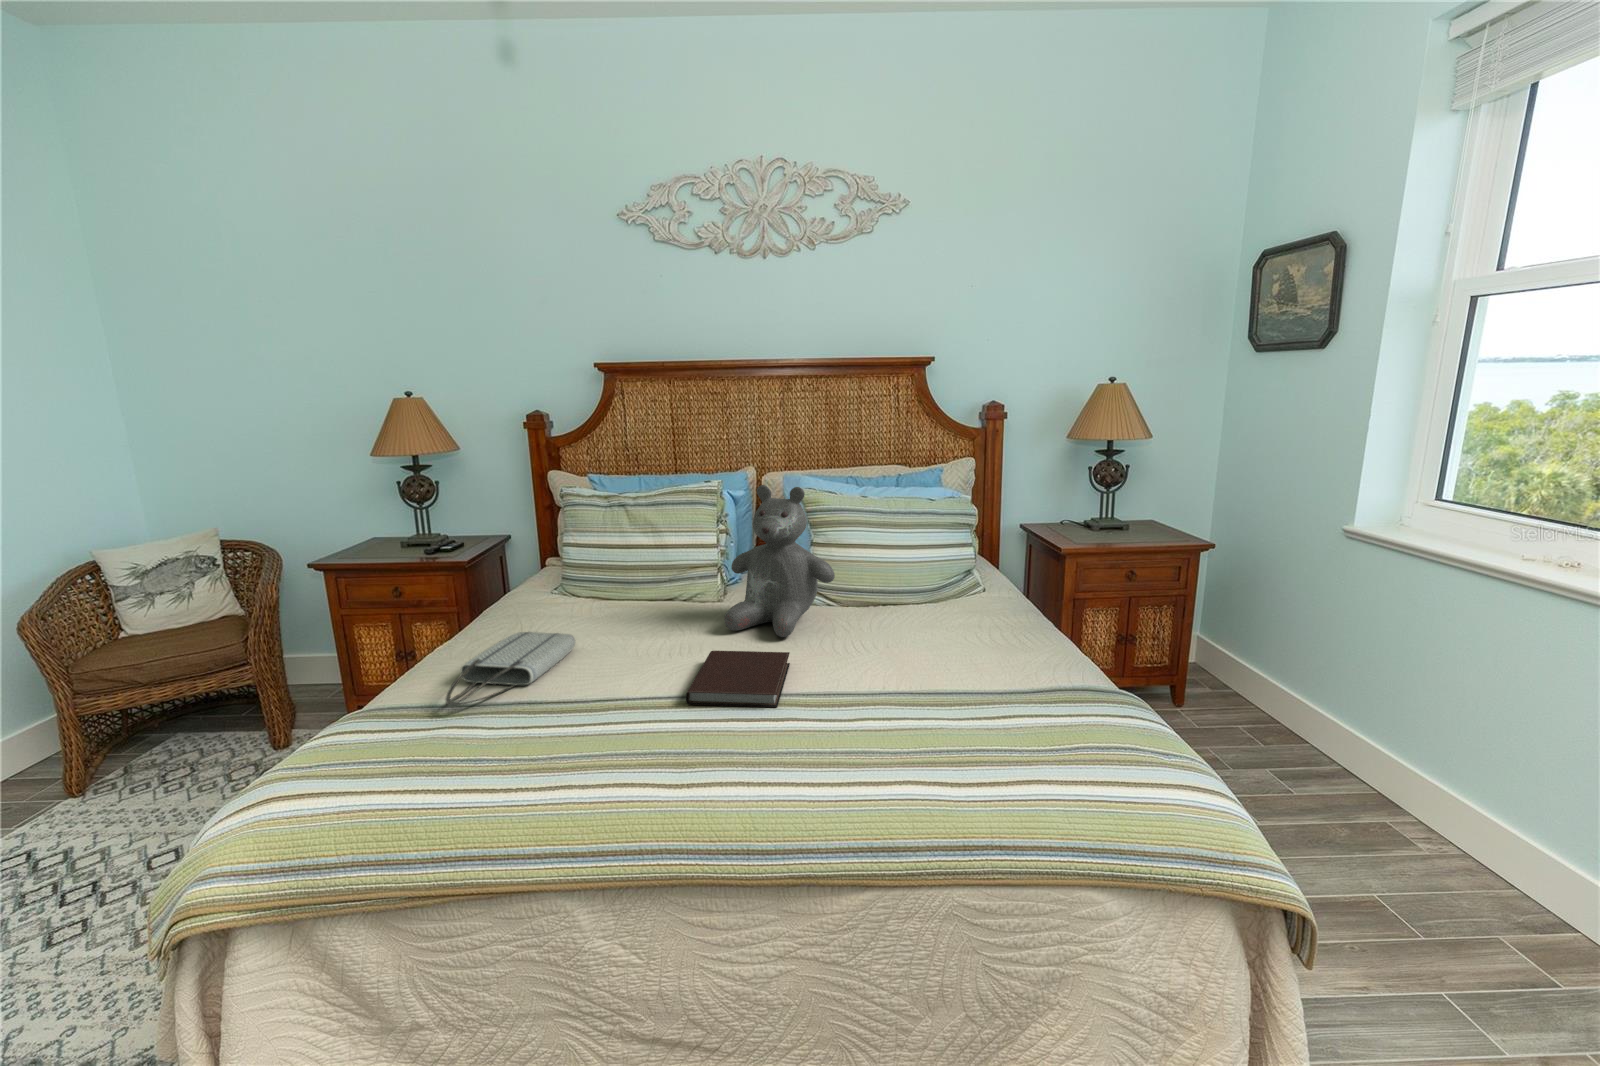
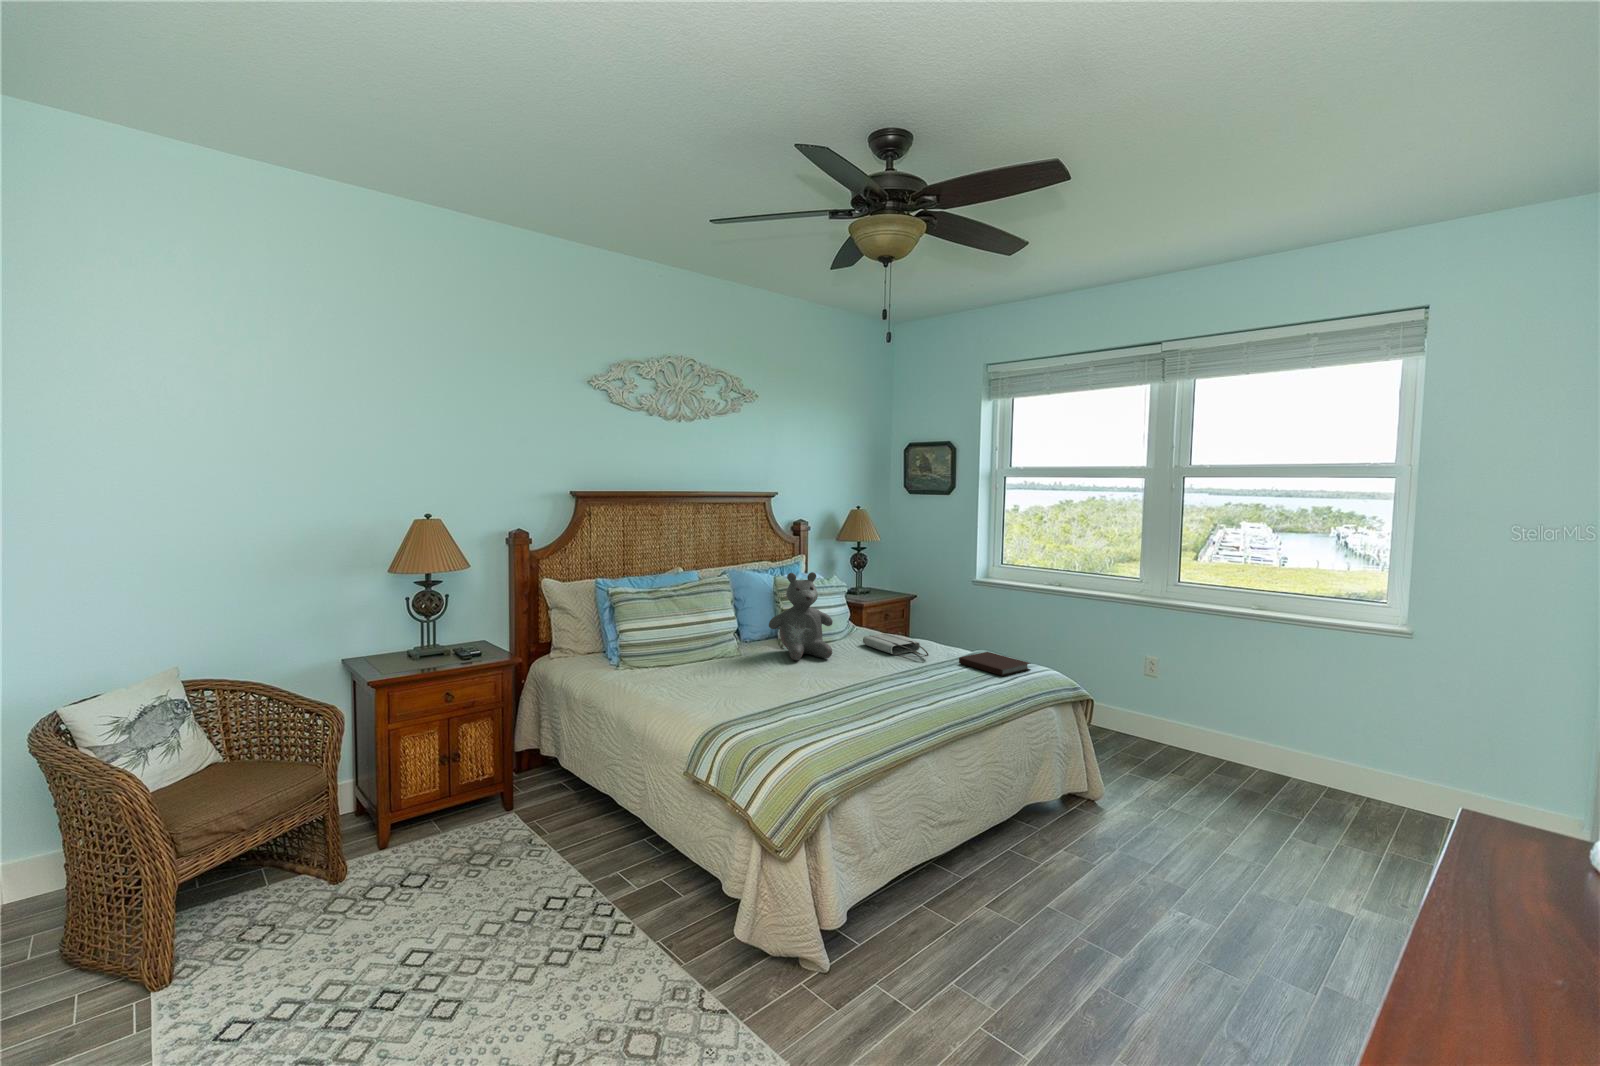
tote bag: present [445,632,575,706] -> present [863,634,929,657]
notebook: present [686,651,790,707] -> present [959,652,1031,676]

